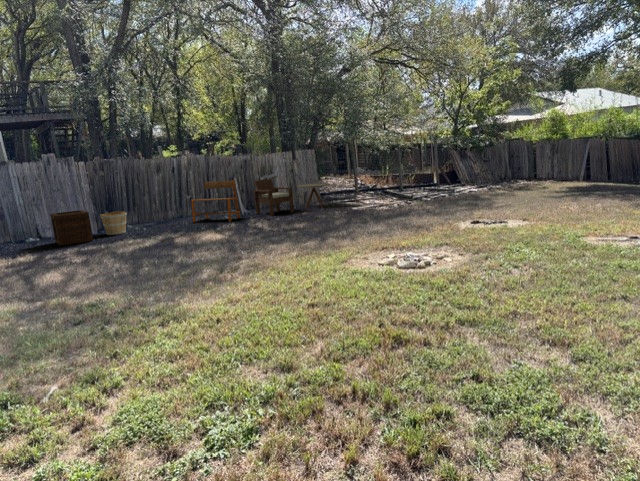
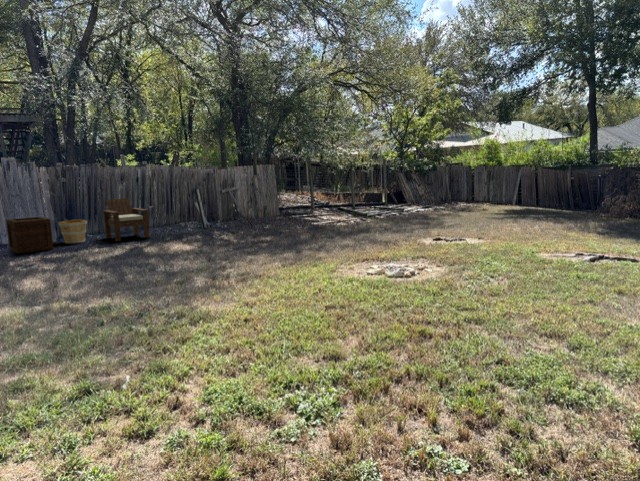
chair: present [253,179,294,216] -> present [103,198,150,241]
bench: present [192,180,240,222] -> none [154,192,203,233]
round table: present [297,183,330,209] -> none [259,198,291,223]

